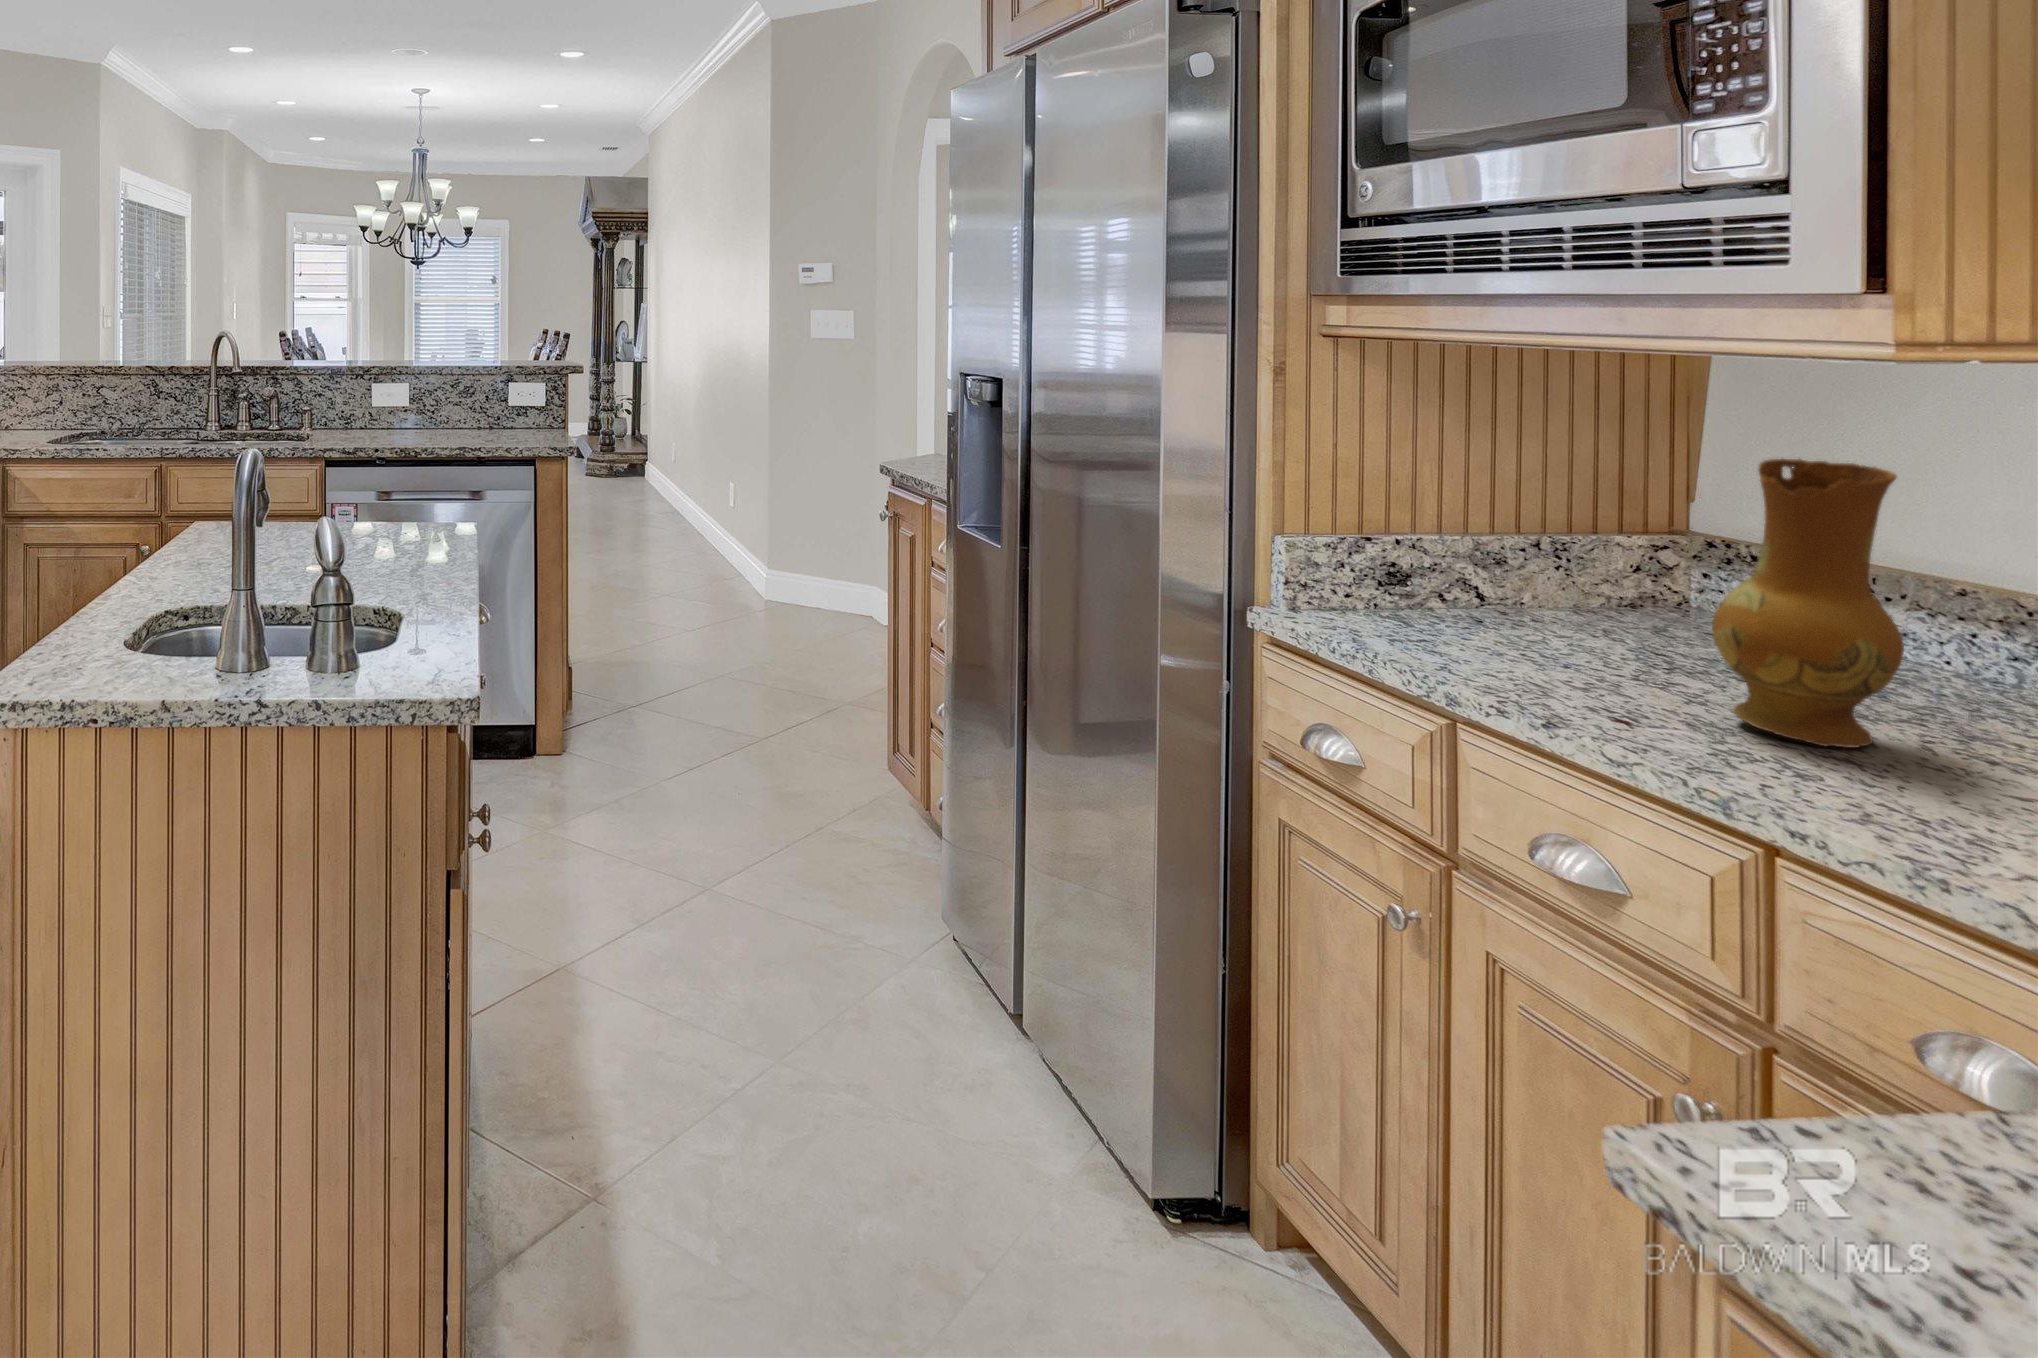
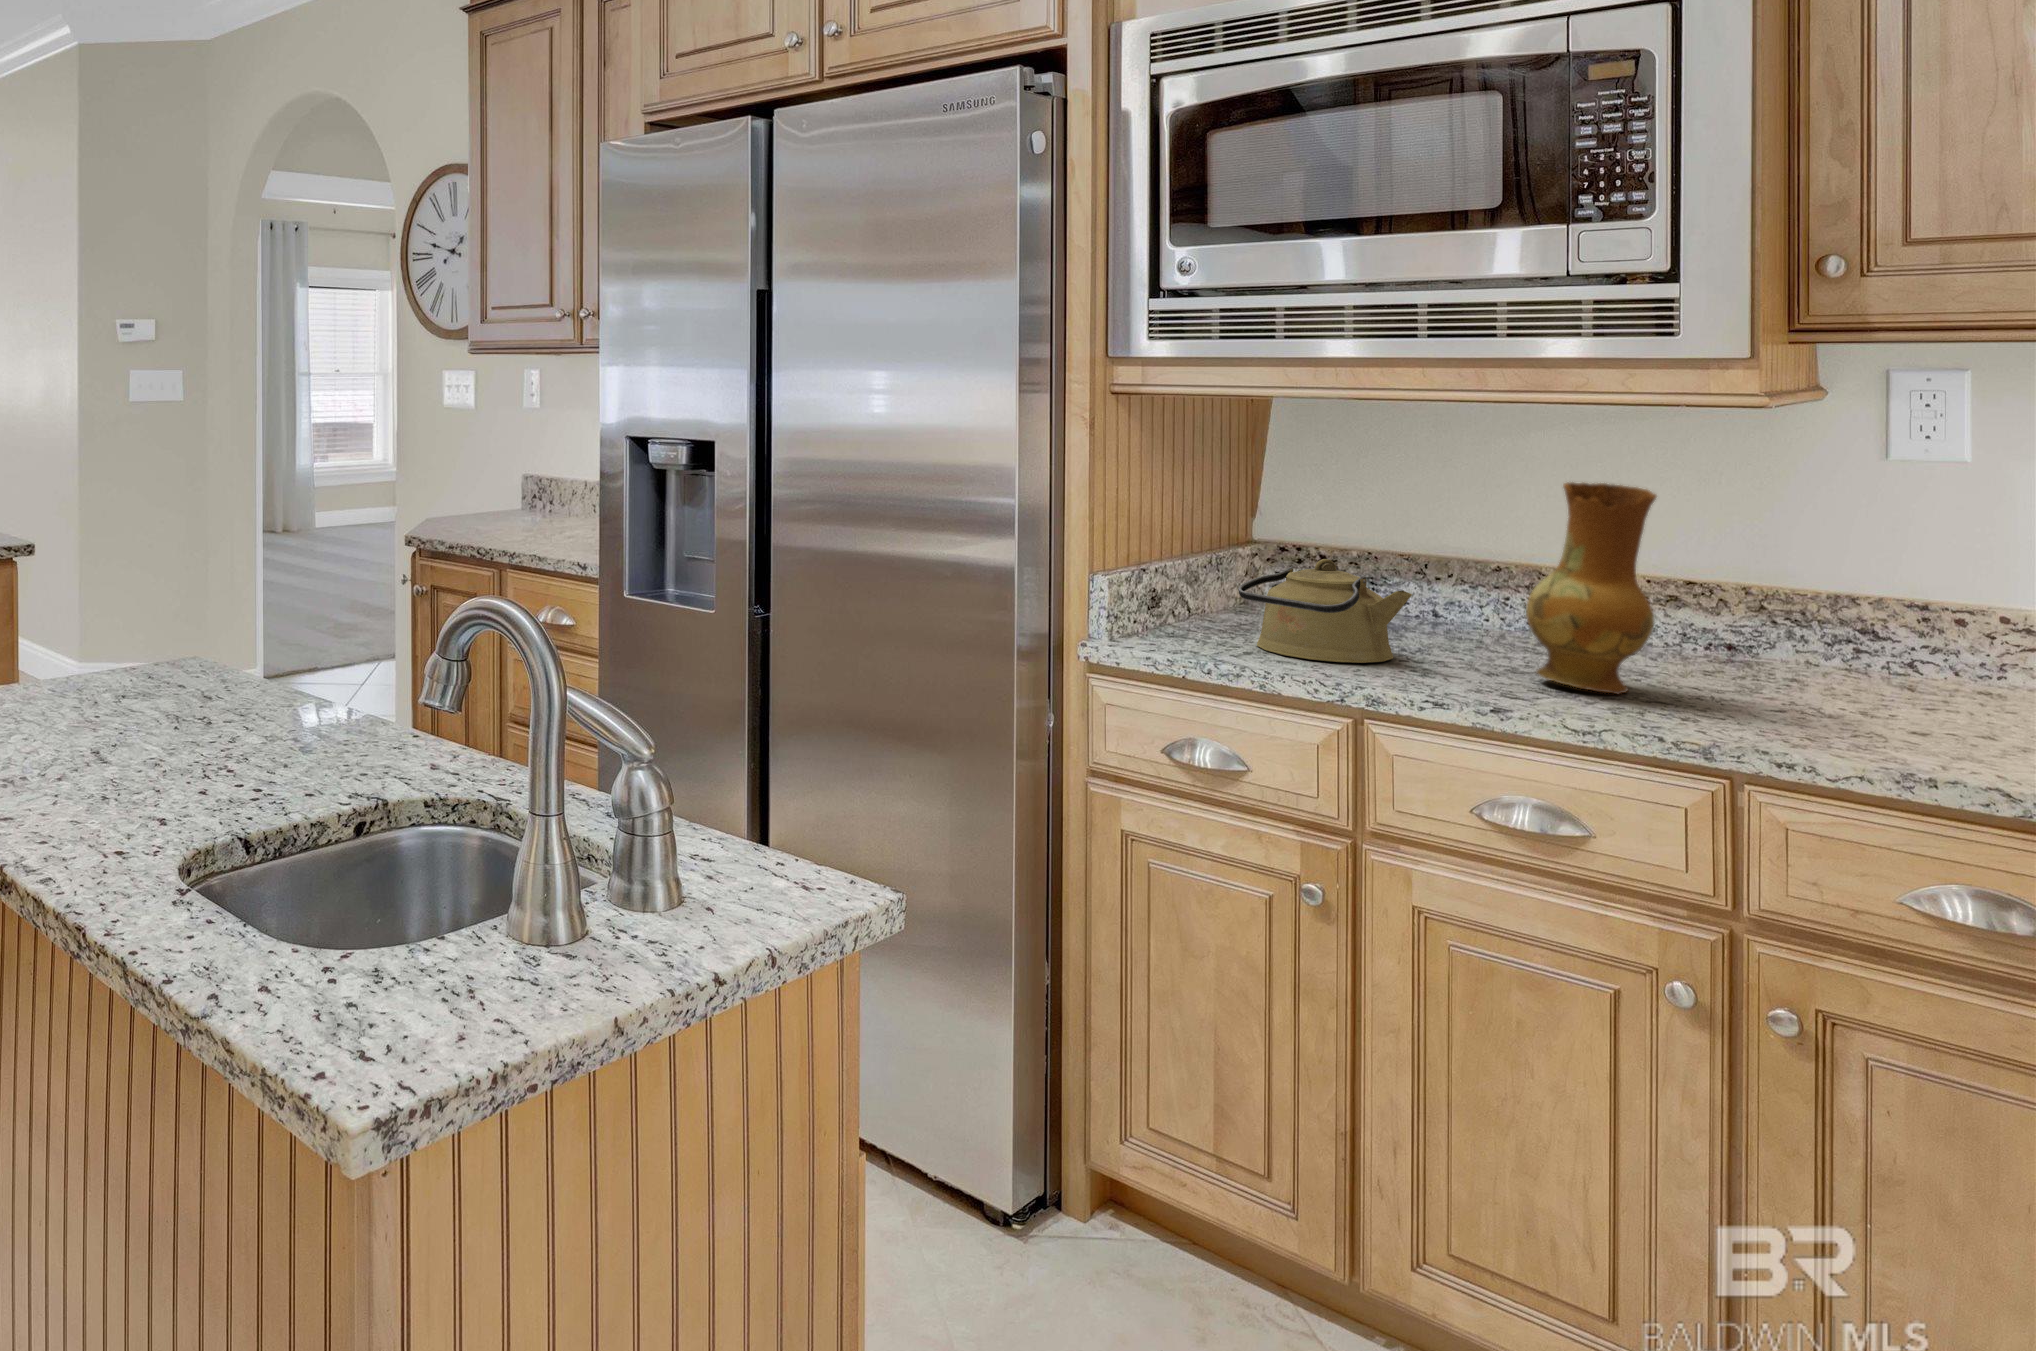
kettle: none [1424,539,1626,668] -> present [1238,559,1412,663]

